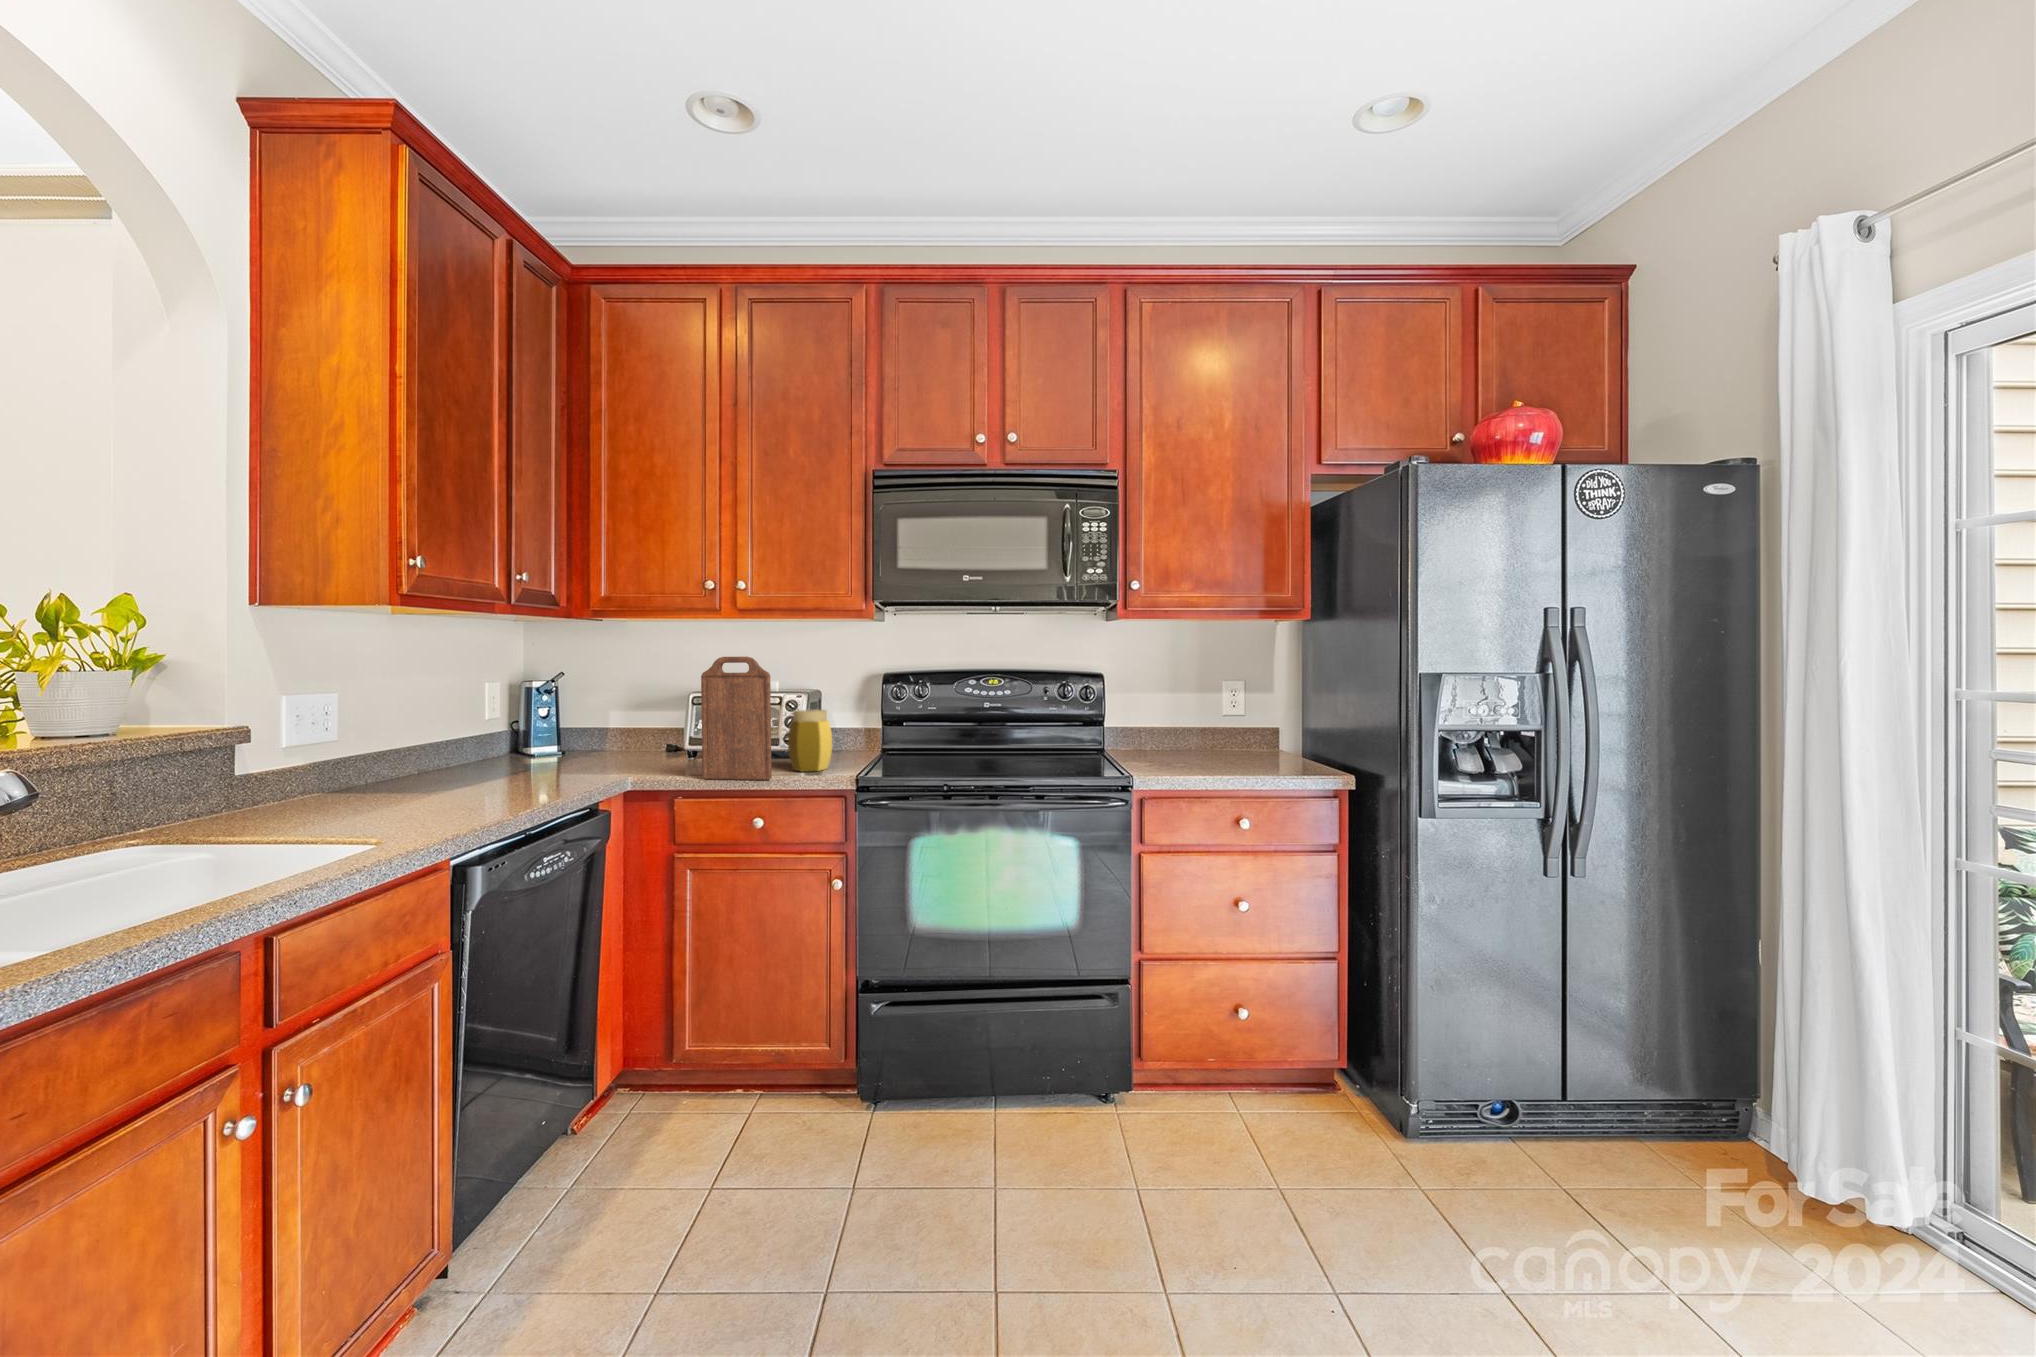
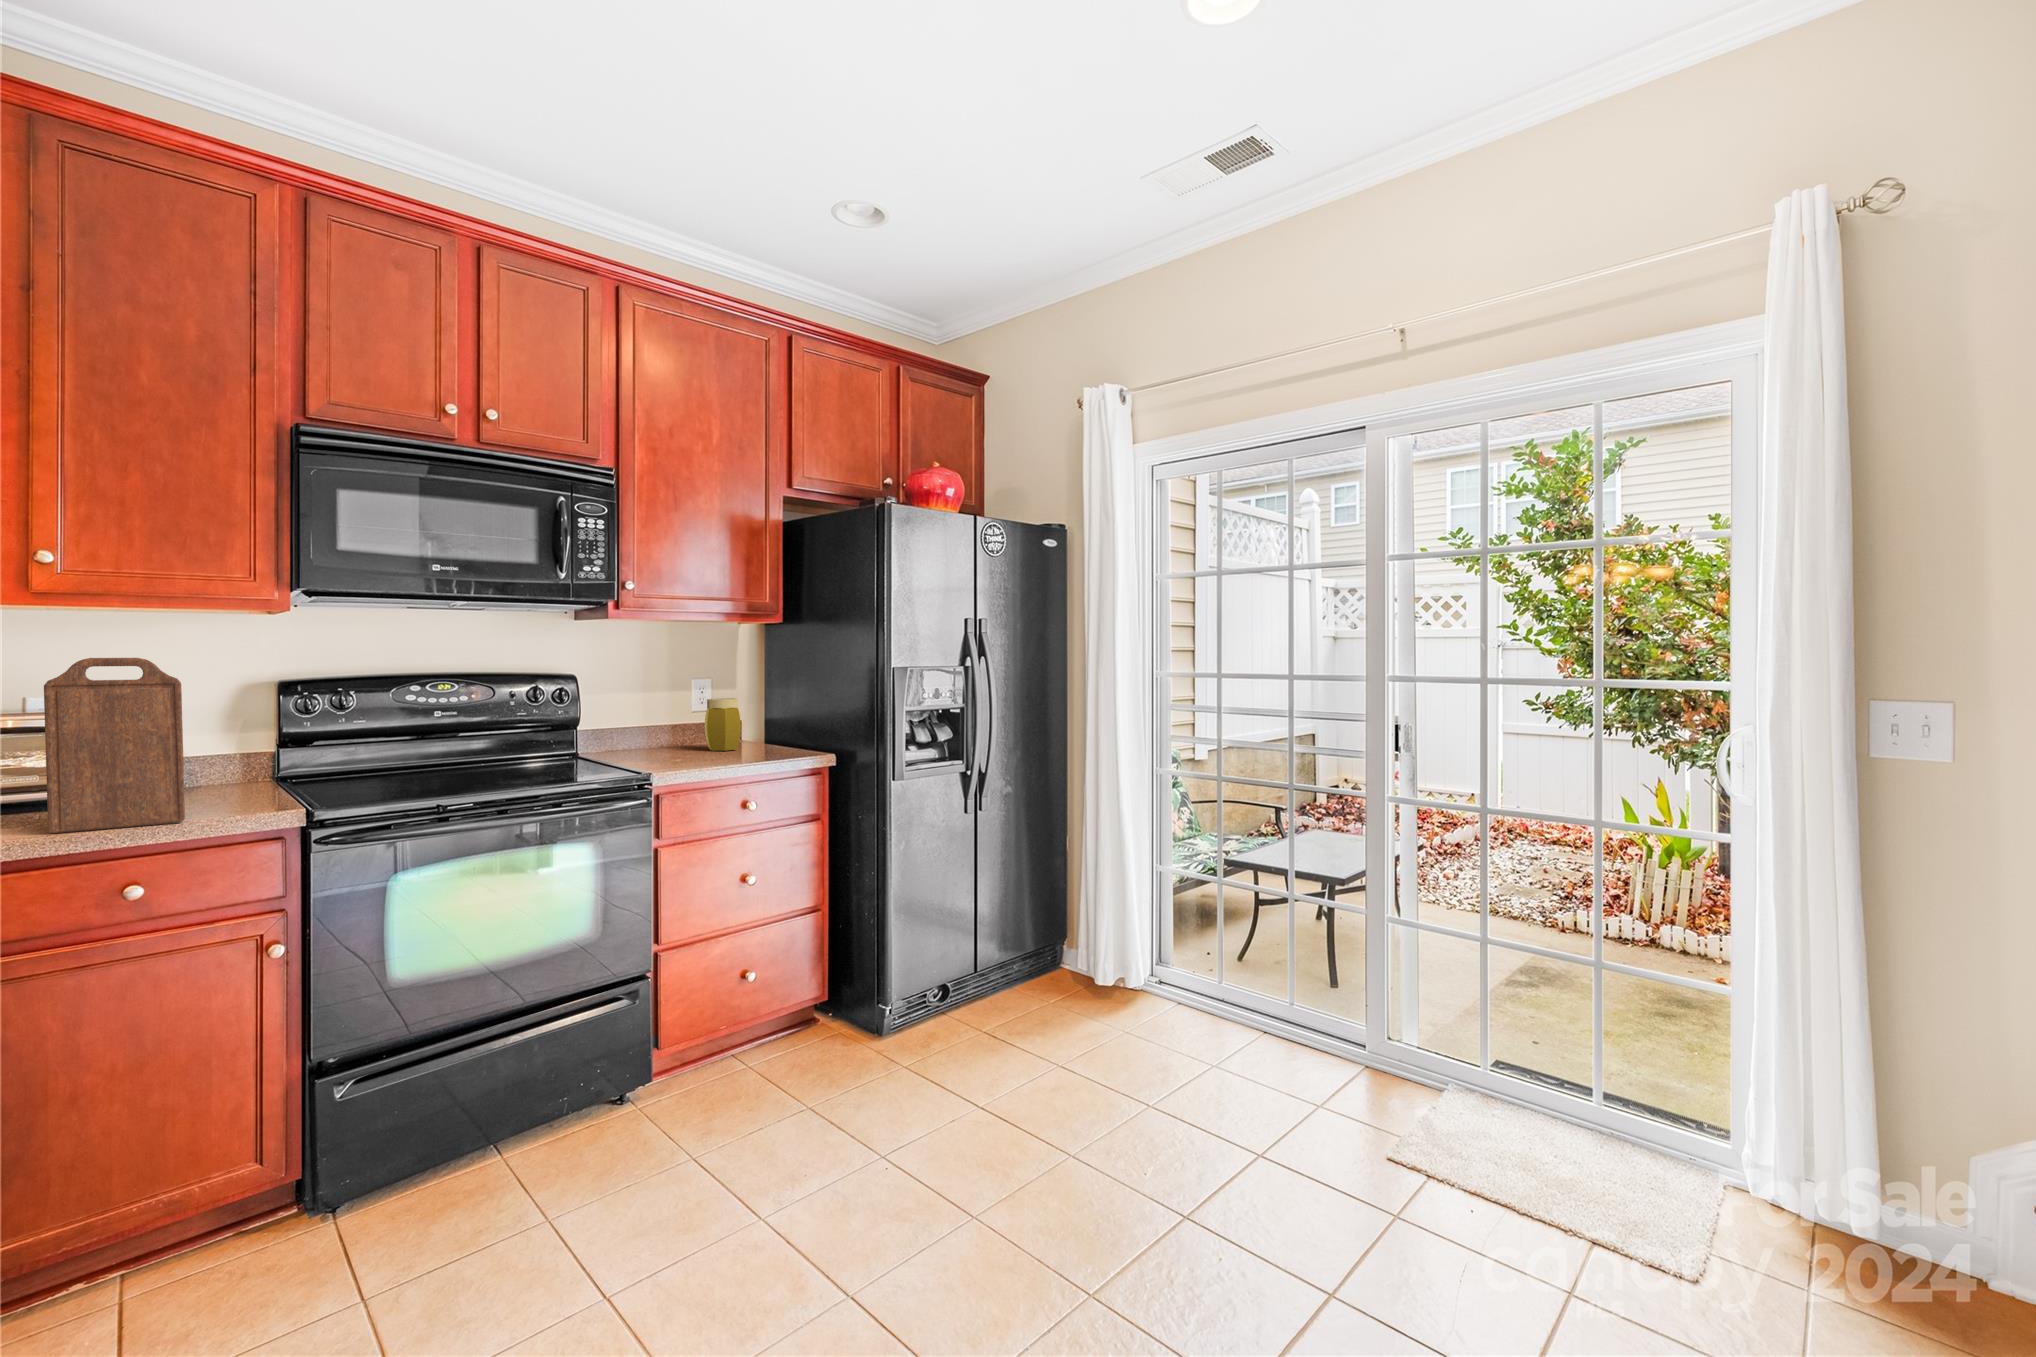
jar: present [788,710,832,772] -> present [705,698,741,751]

